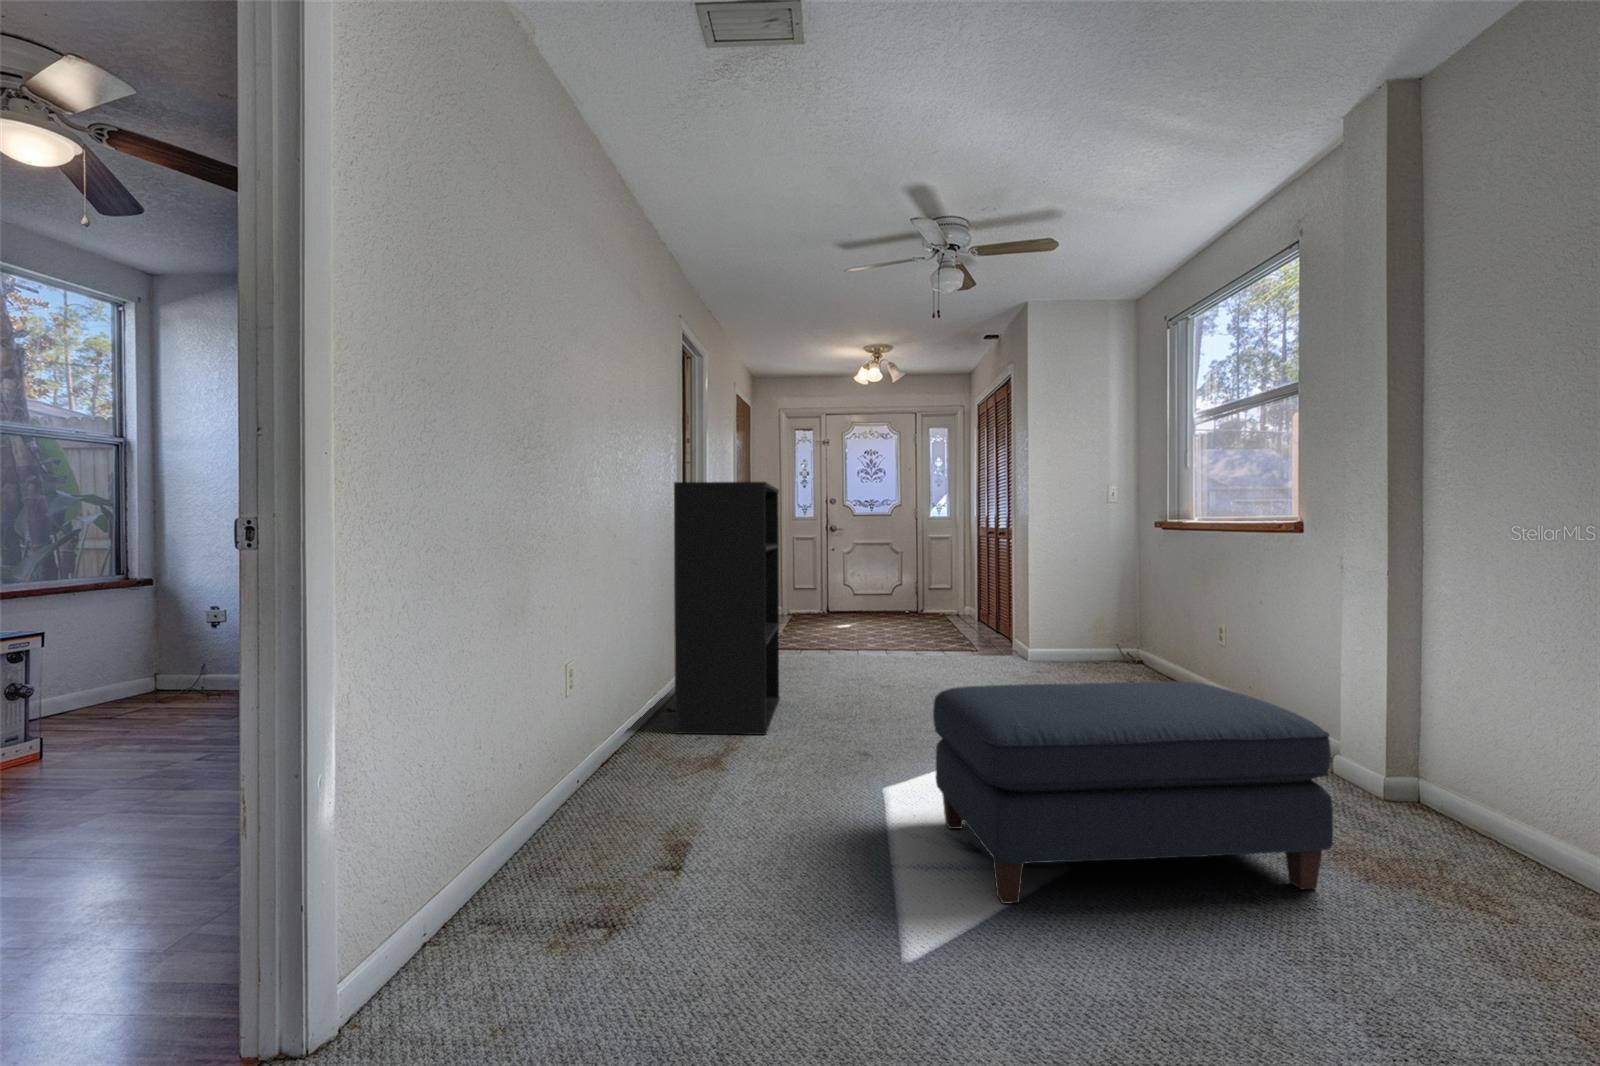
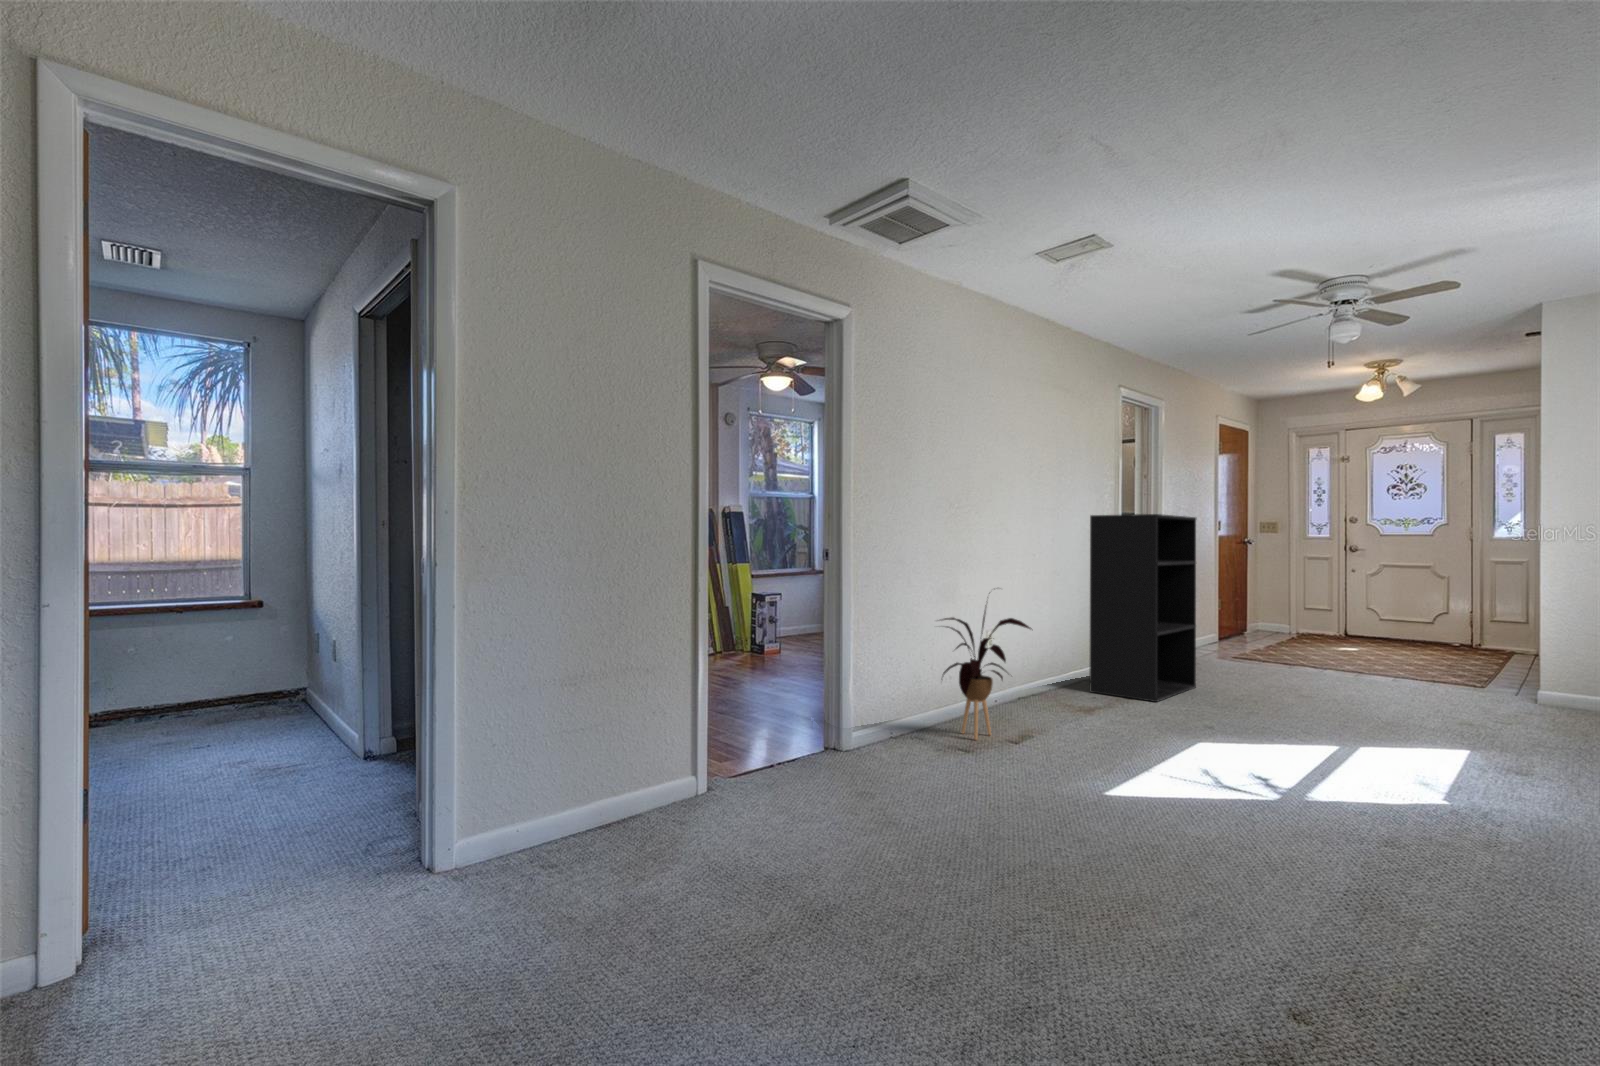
house plant: none [483,604,694,914] -> present [942,605,1032,739]
ottoman: present [933,682,1333,904] -> none [1199,661,1499,831]

